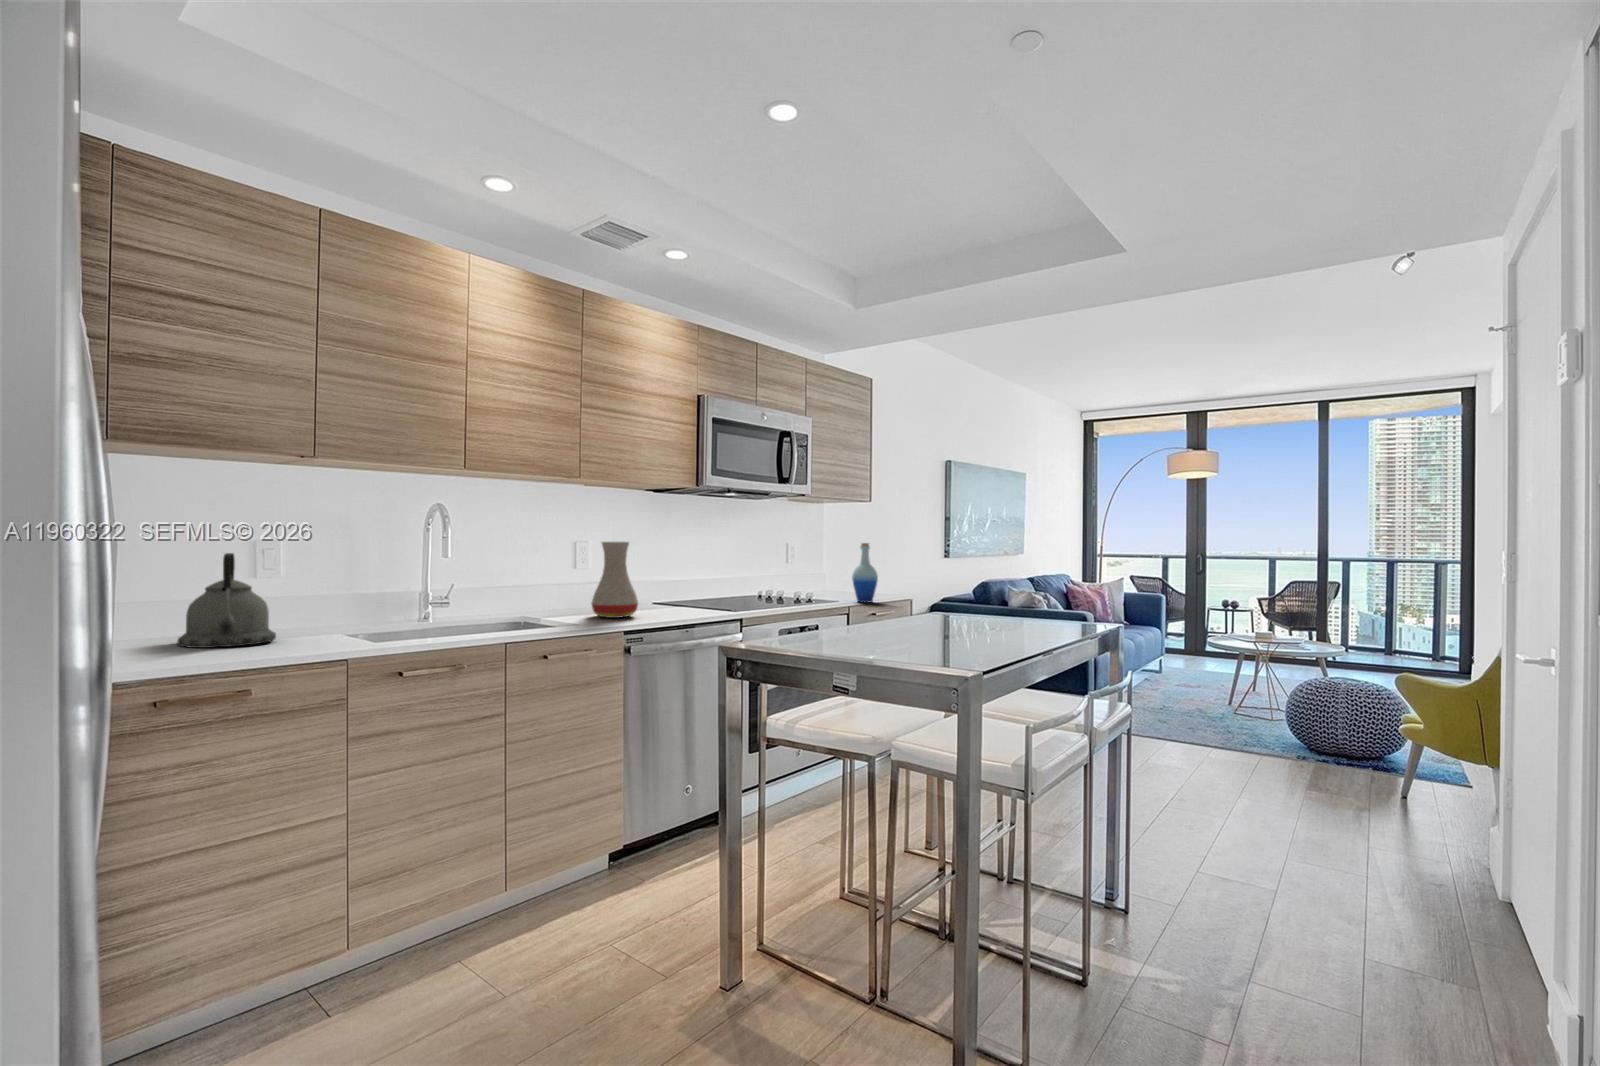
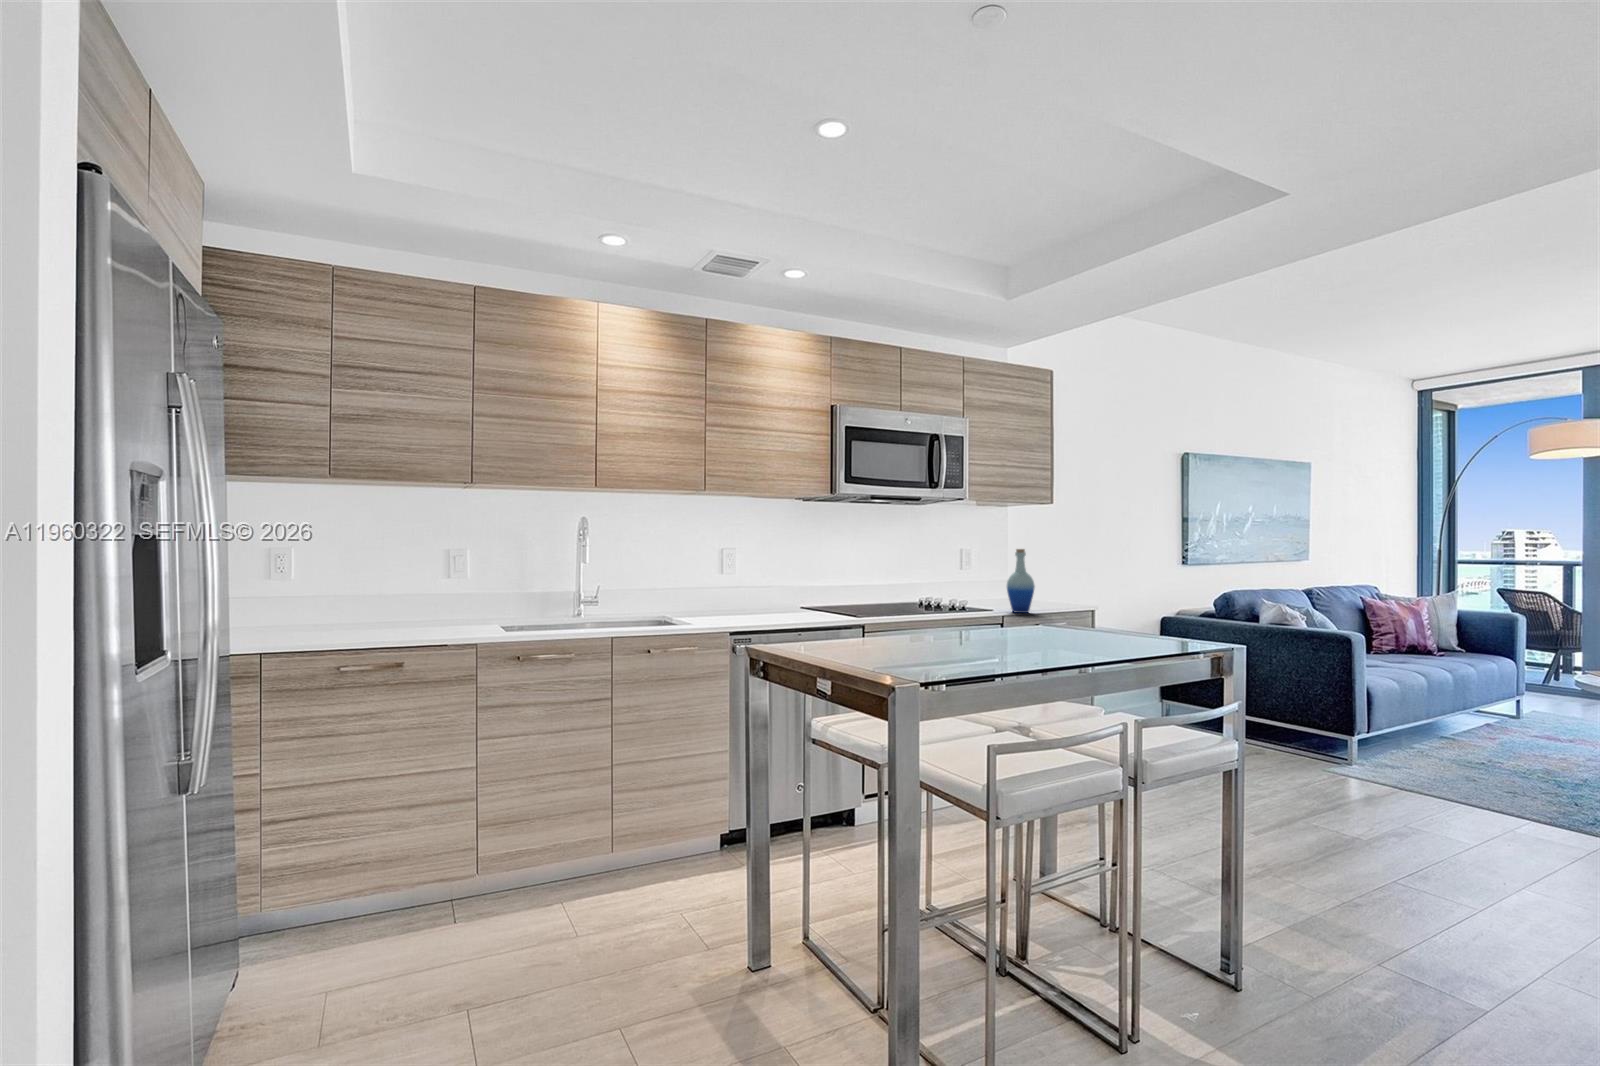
vase: present [591,542,638,618] -> none [718,549,762,619]
kettle: present [177,553,276,648] -> none [383,559,450,630]

